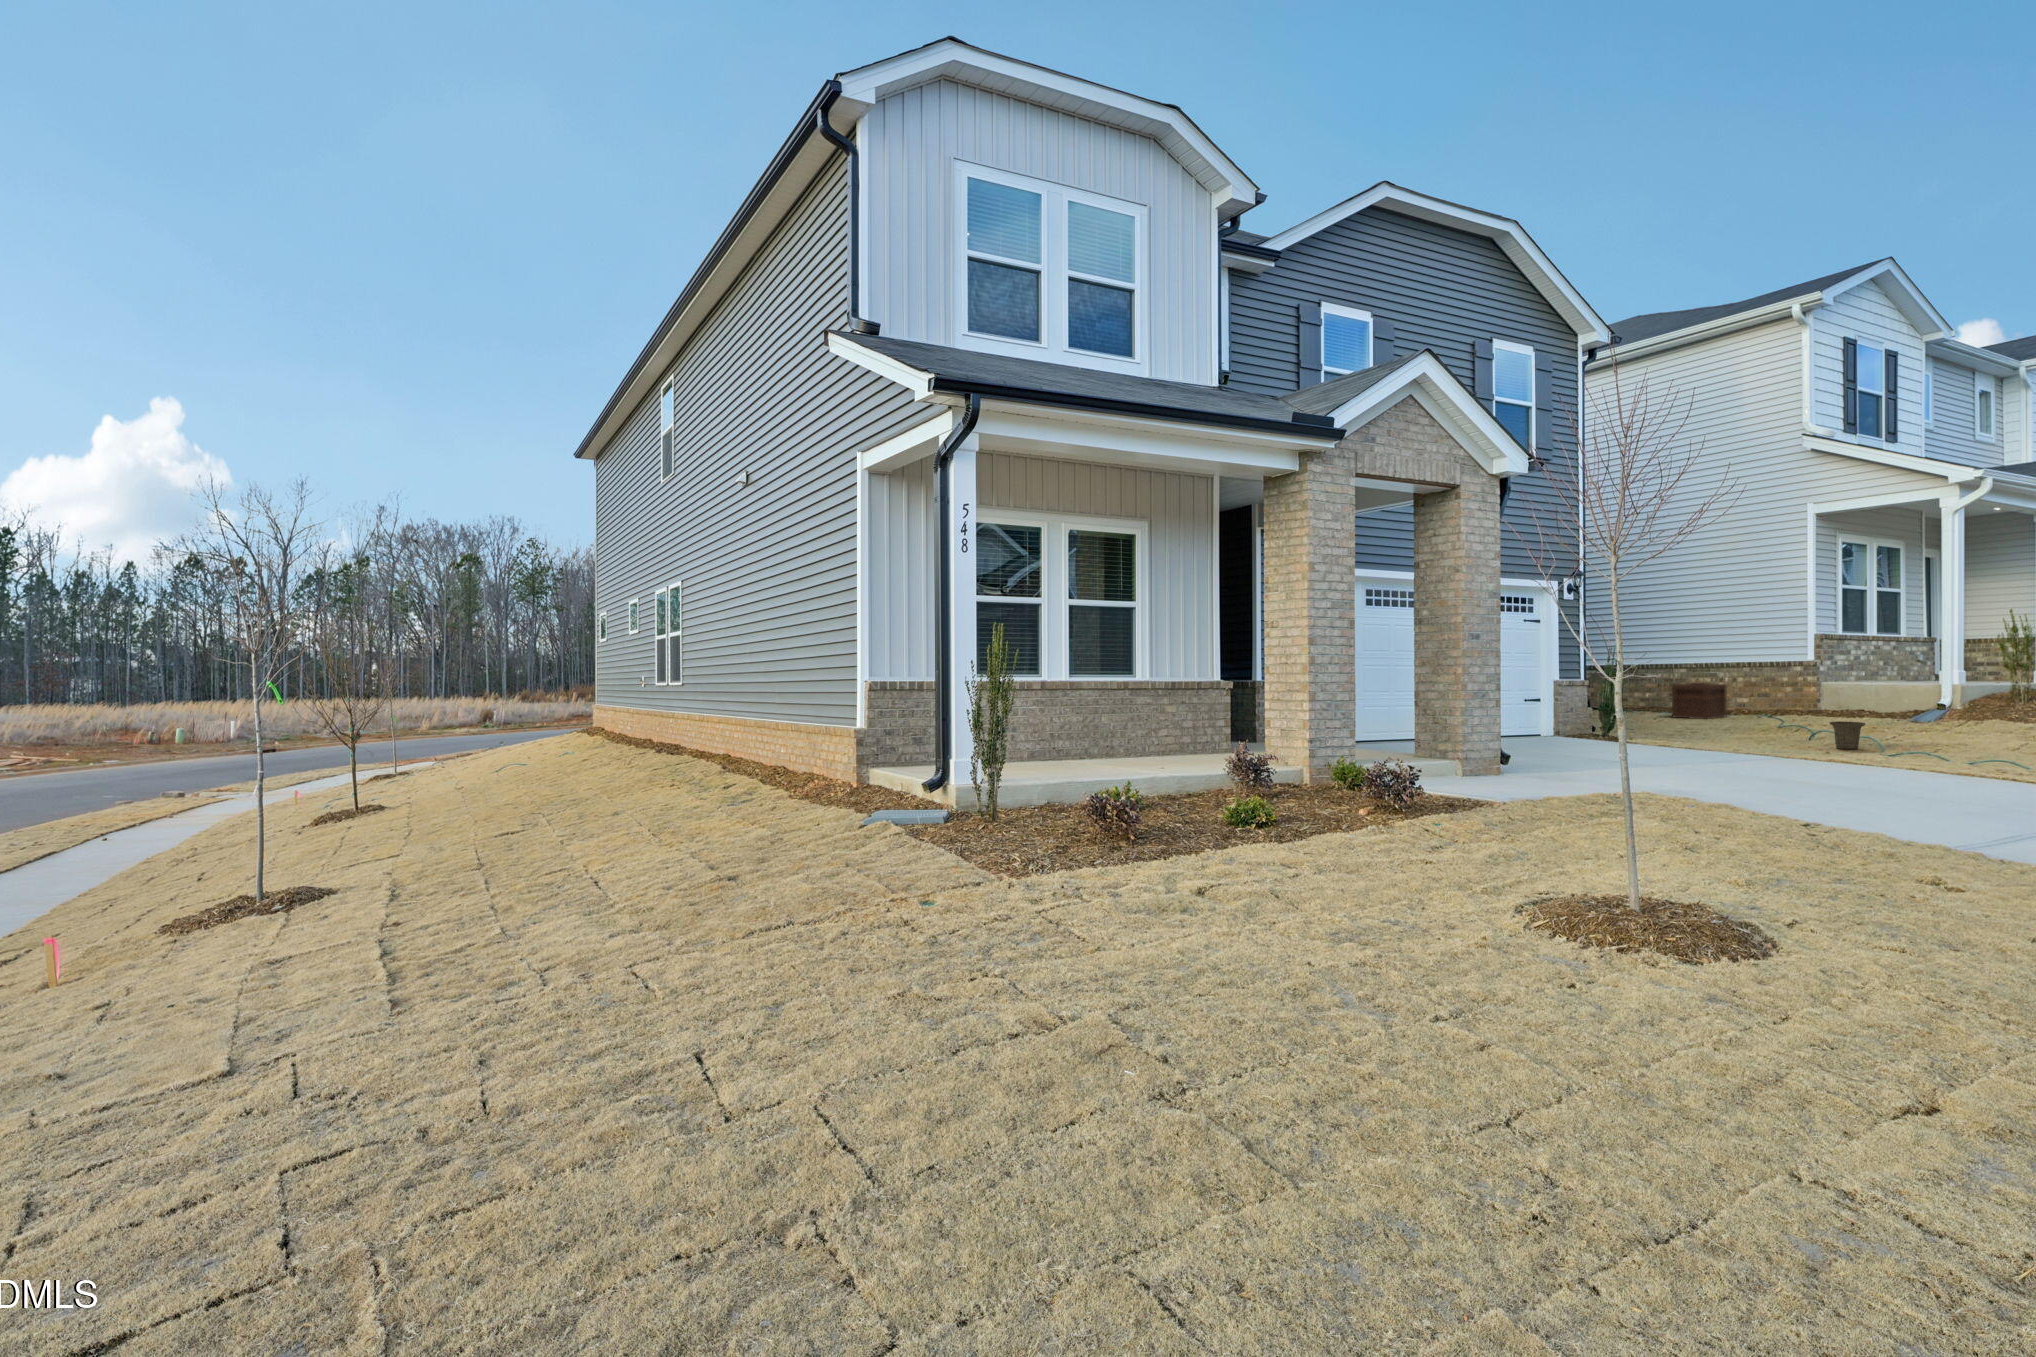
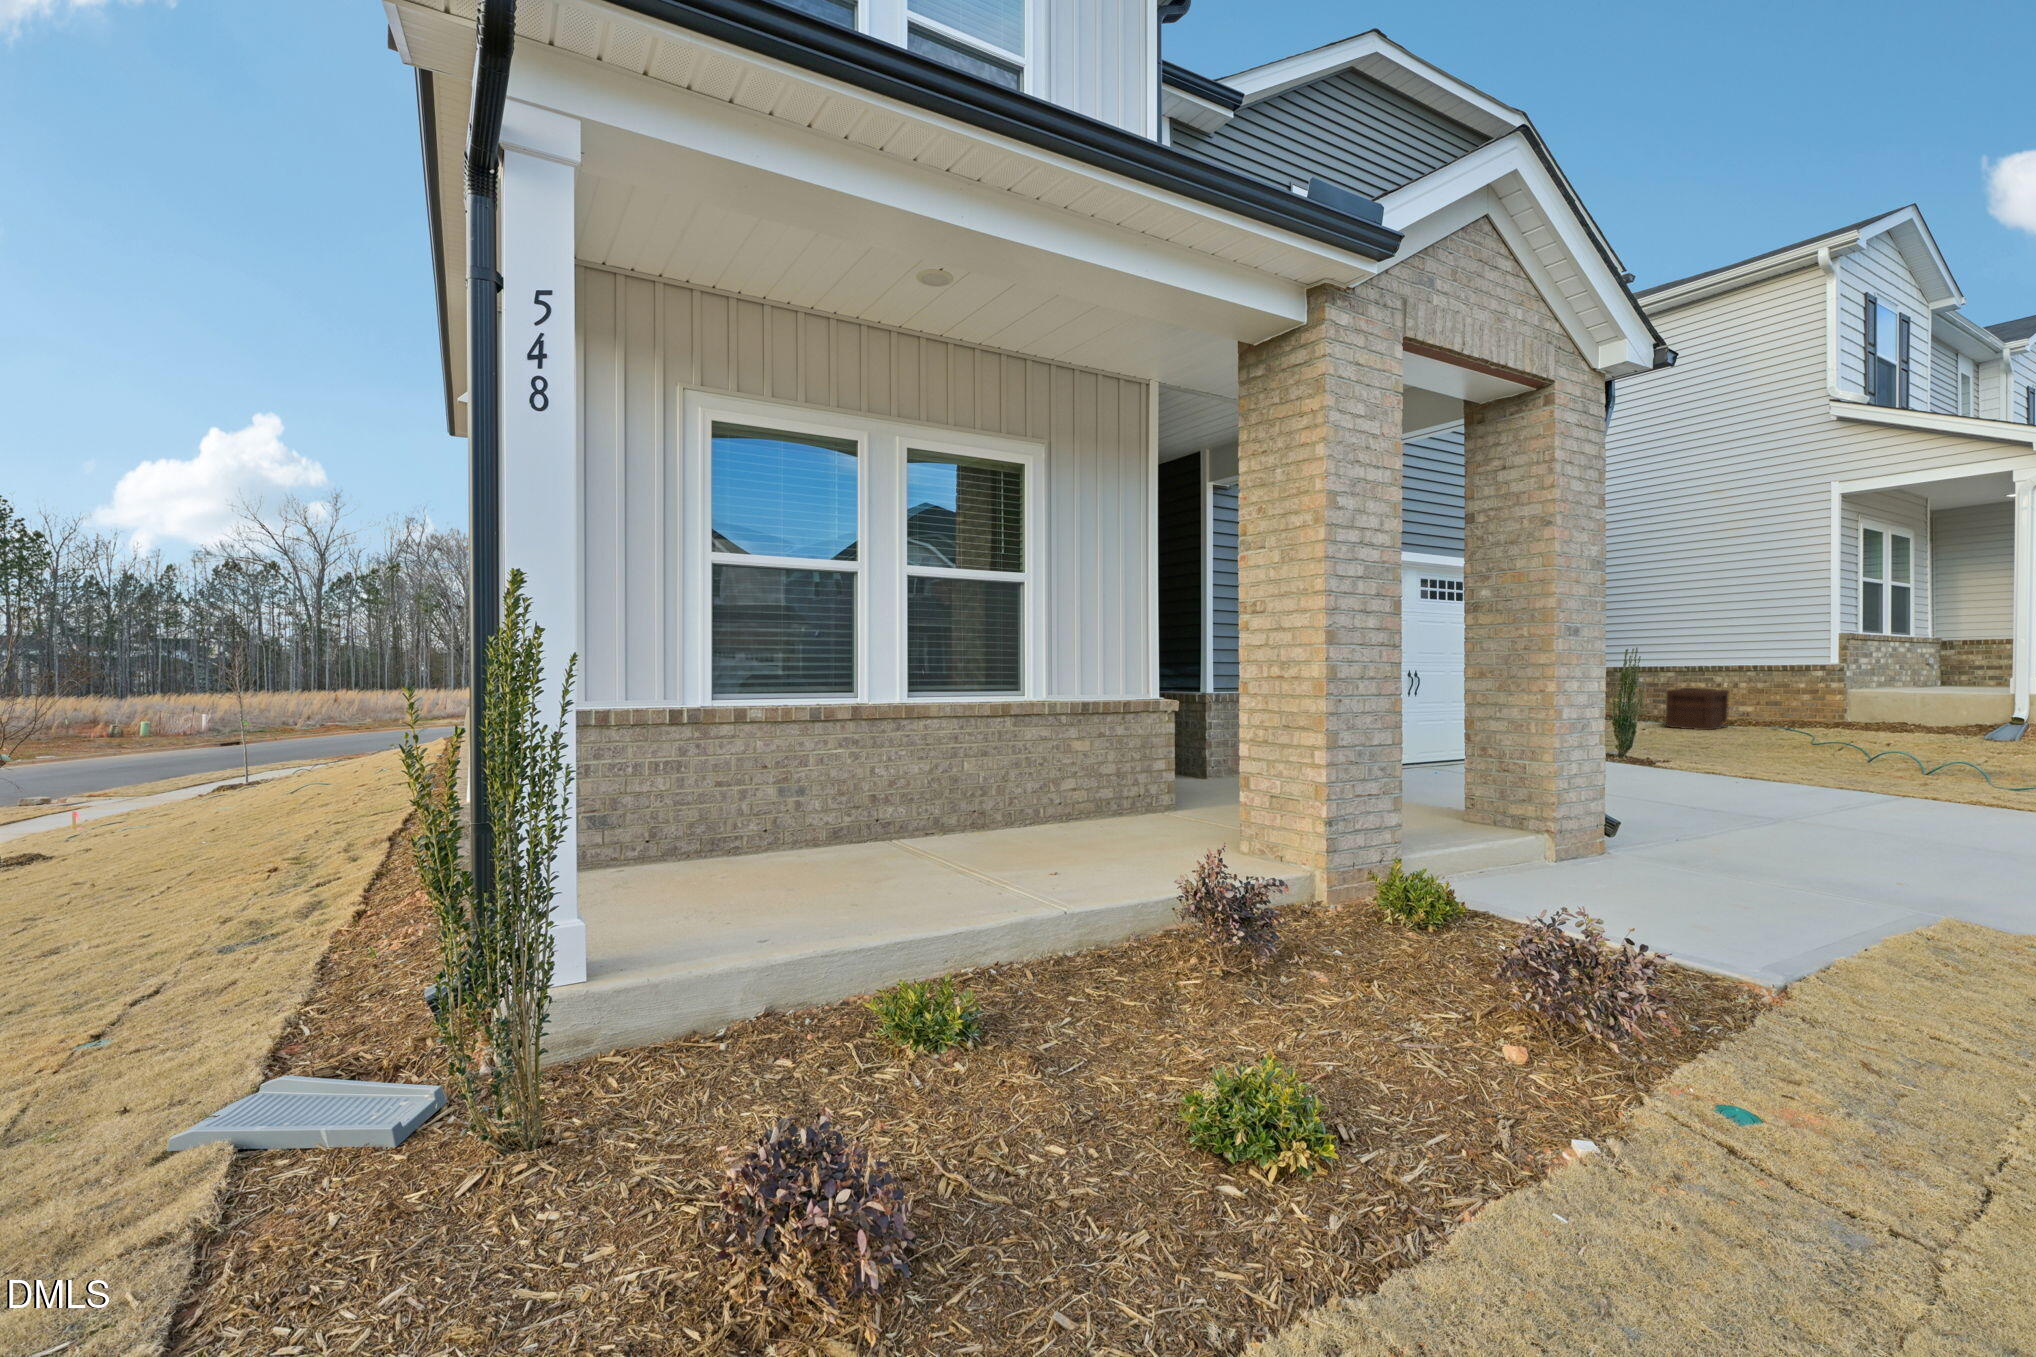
basket: present [1830,721,1865,750] -> none [1956,748,2011,787]

